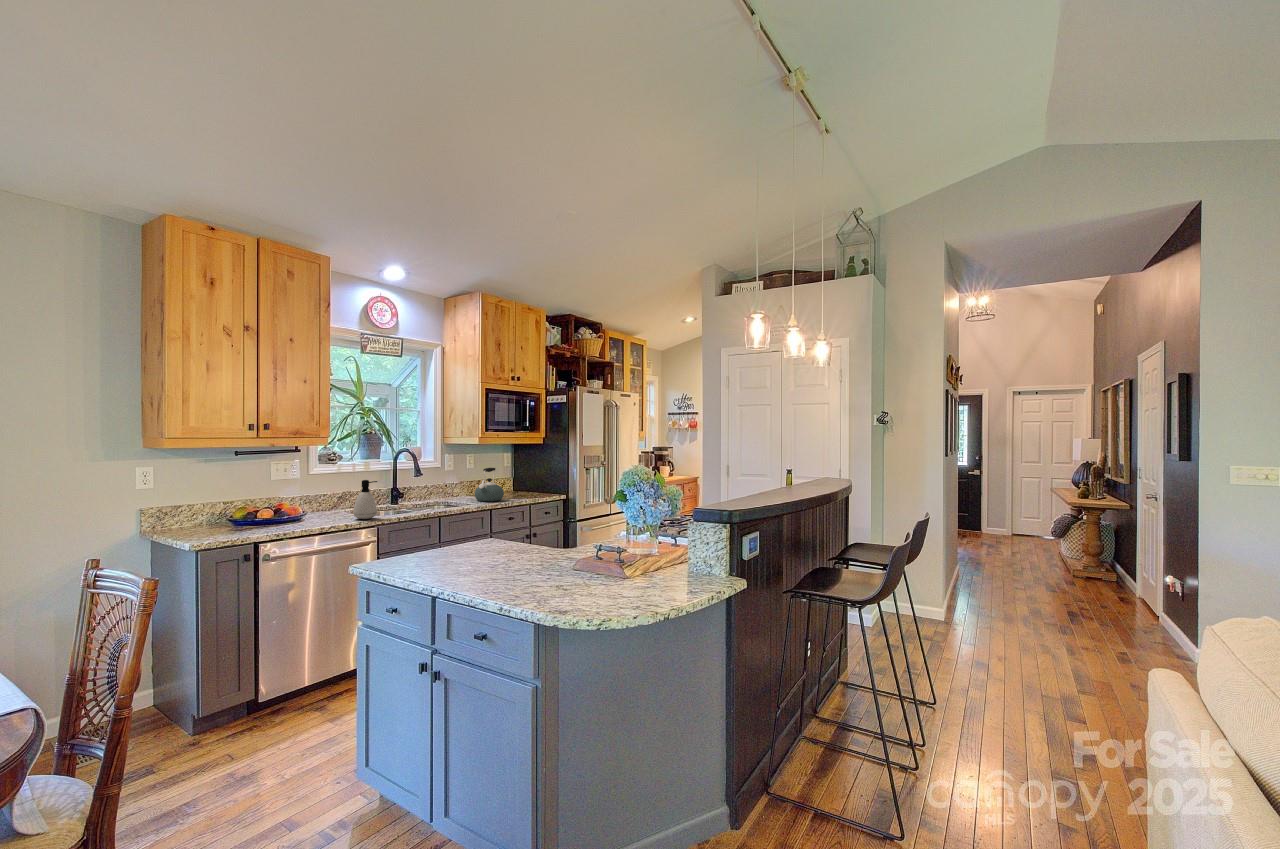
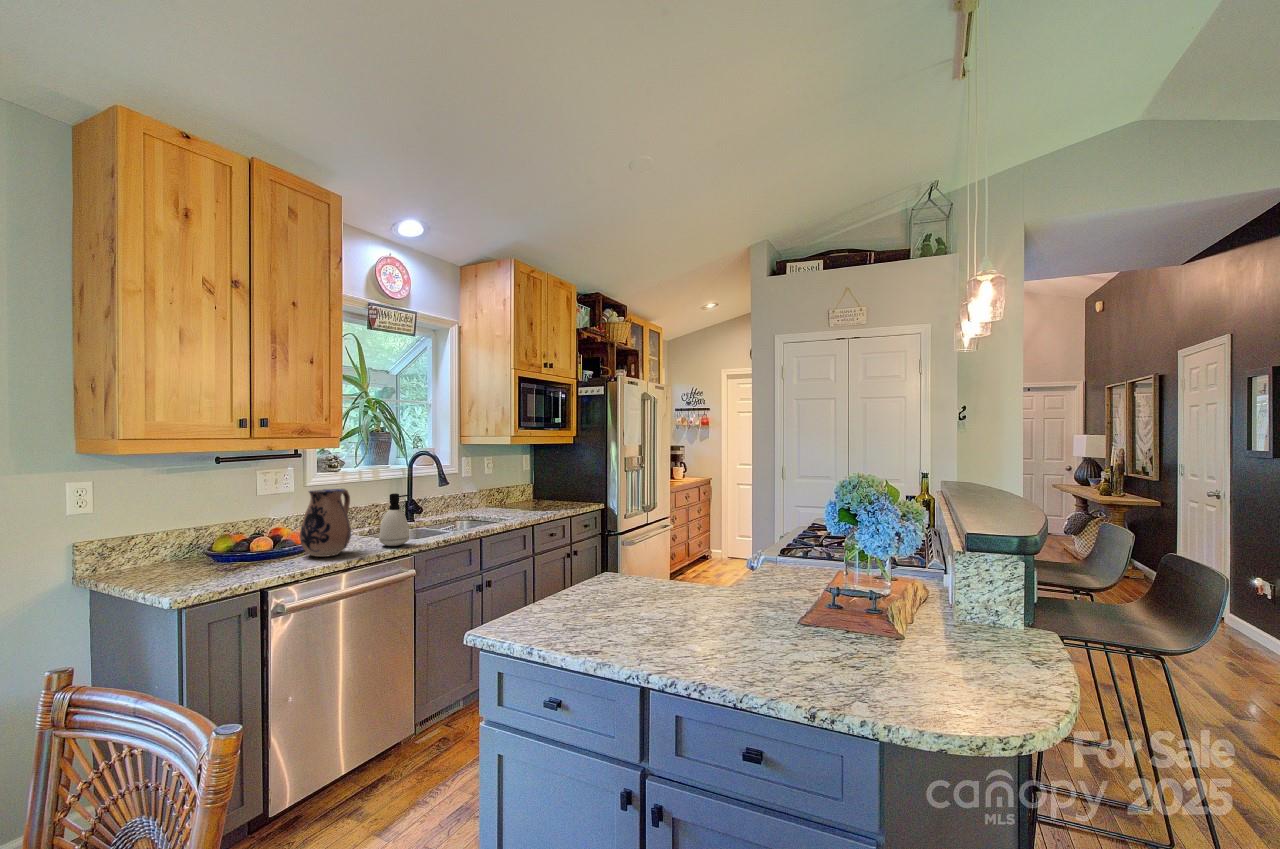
kettle: present [475,468,504,502] -> none [505,474,540,515]
ceramic pitcher: none [292,475,331,524] -> present [300,489,351,557]

